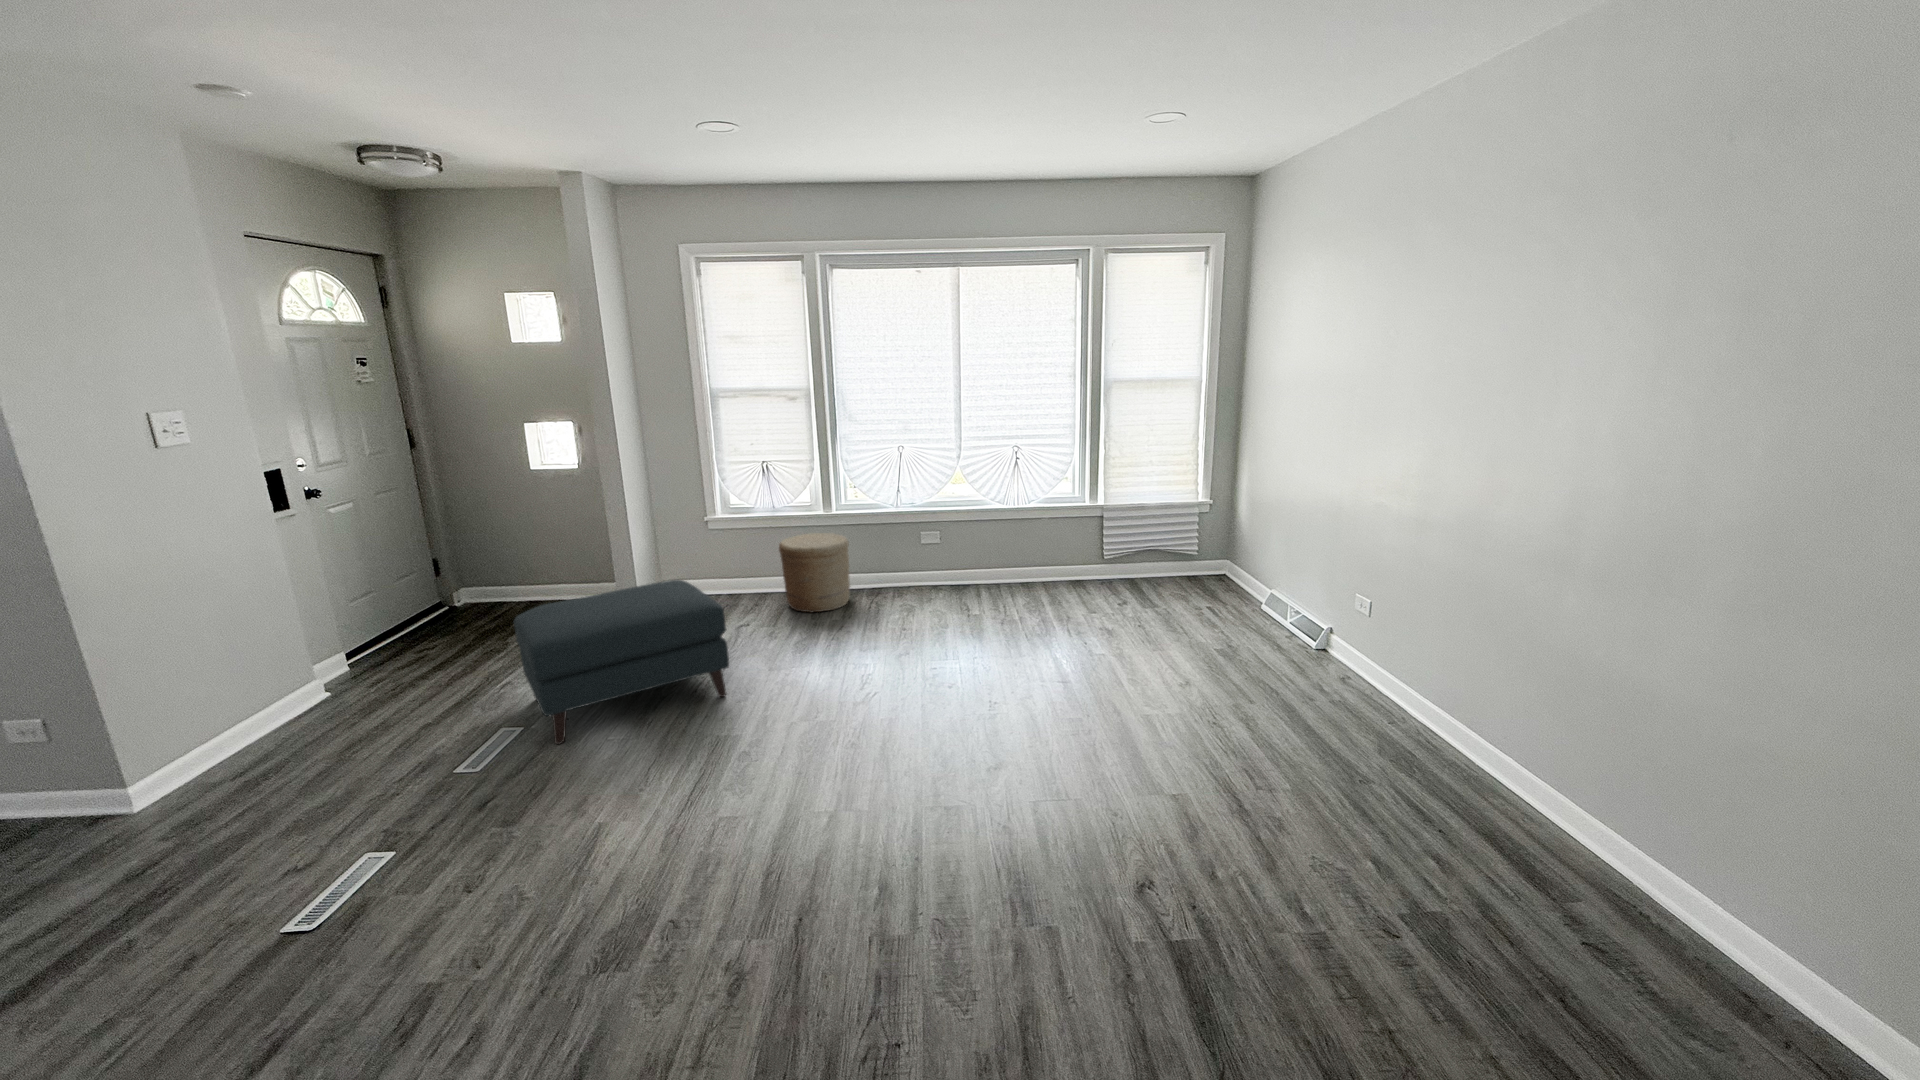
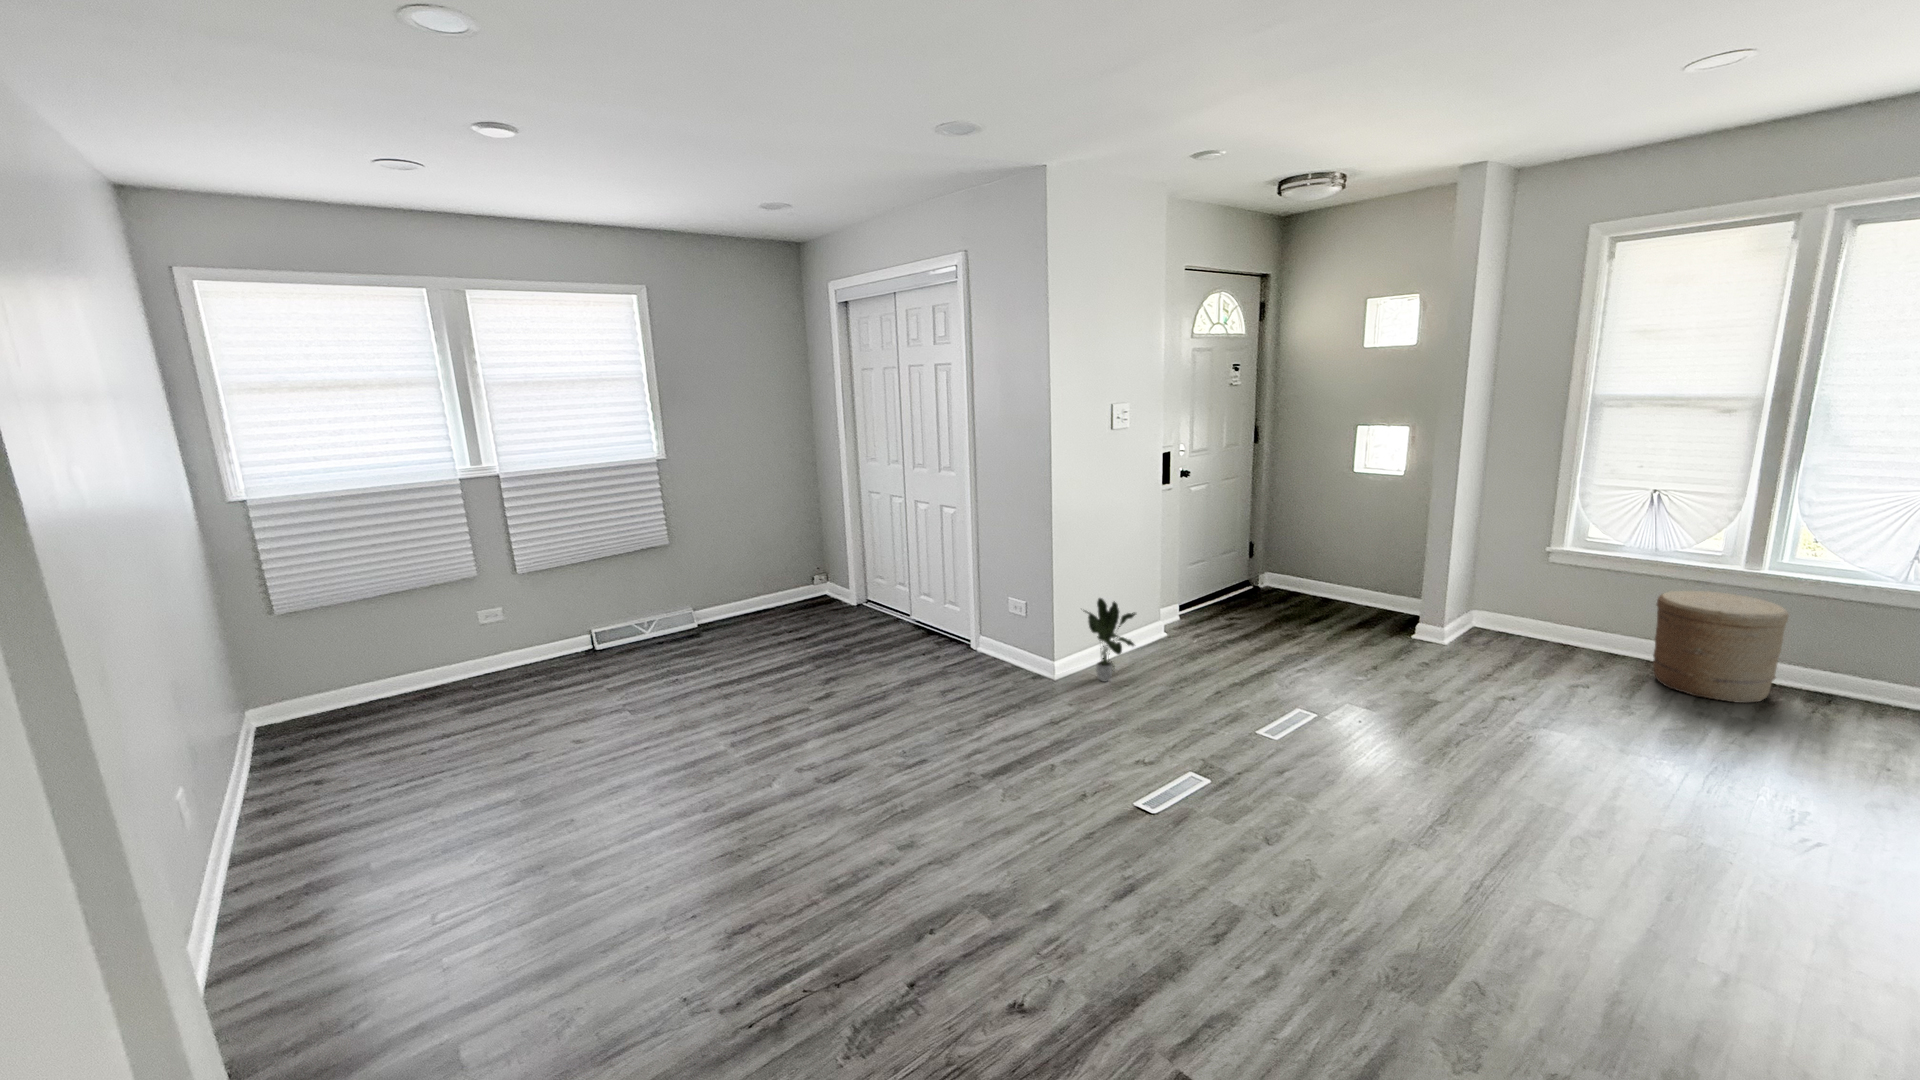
ottoman: present [514,580,729,744] -> none [1325,603,1580,761]
potted plant: none [157,678,272,787] -> present [1085,598,1136,682]

